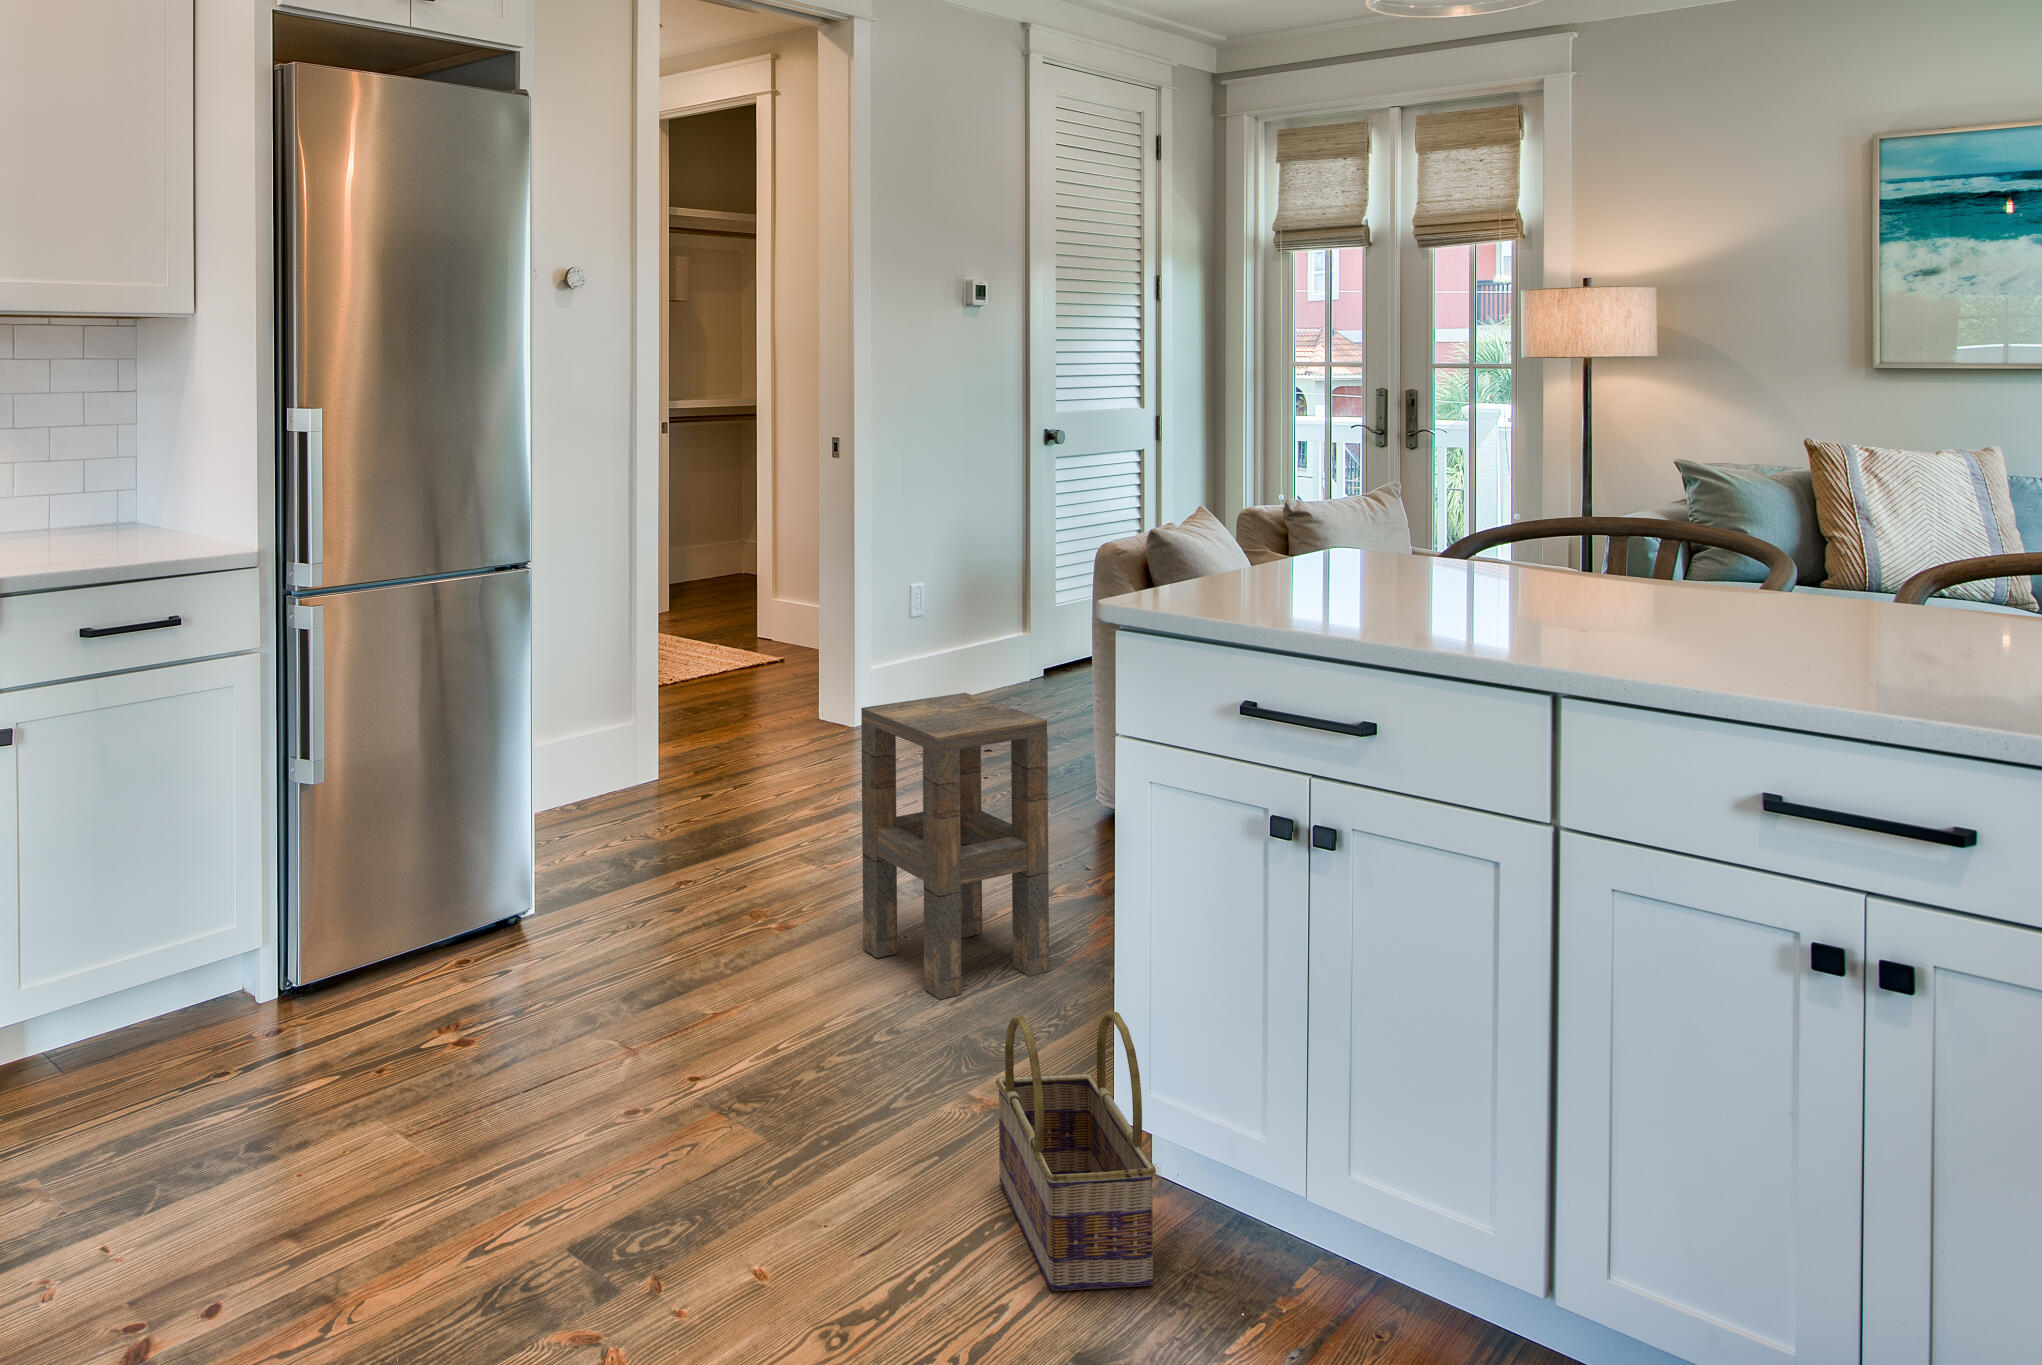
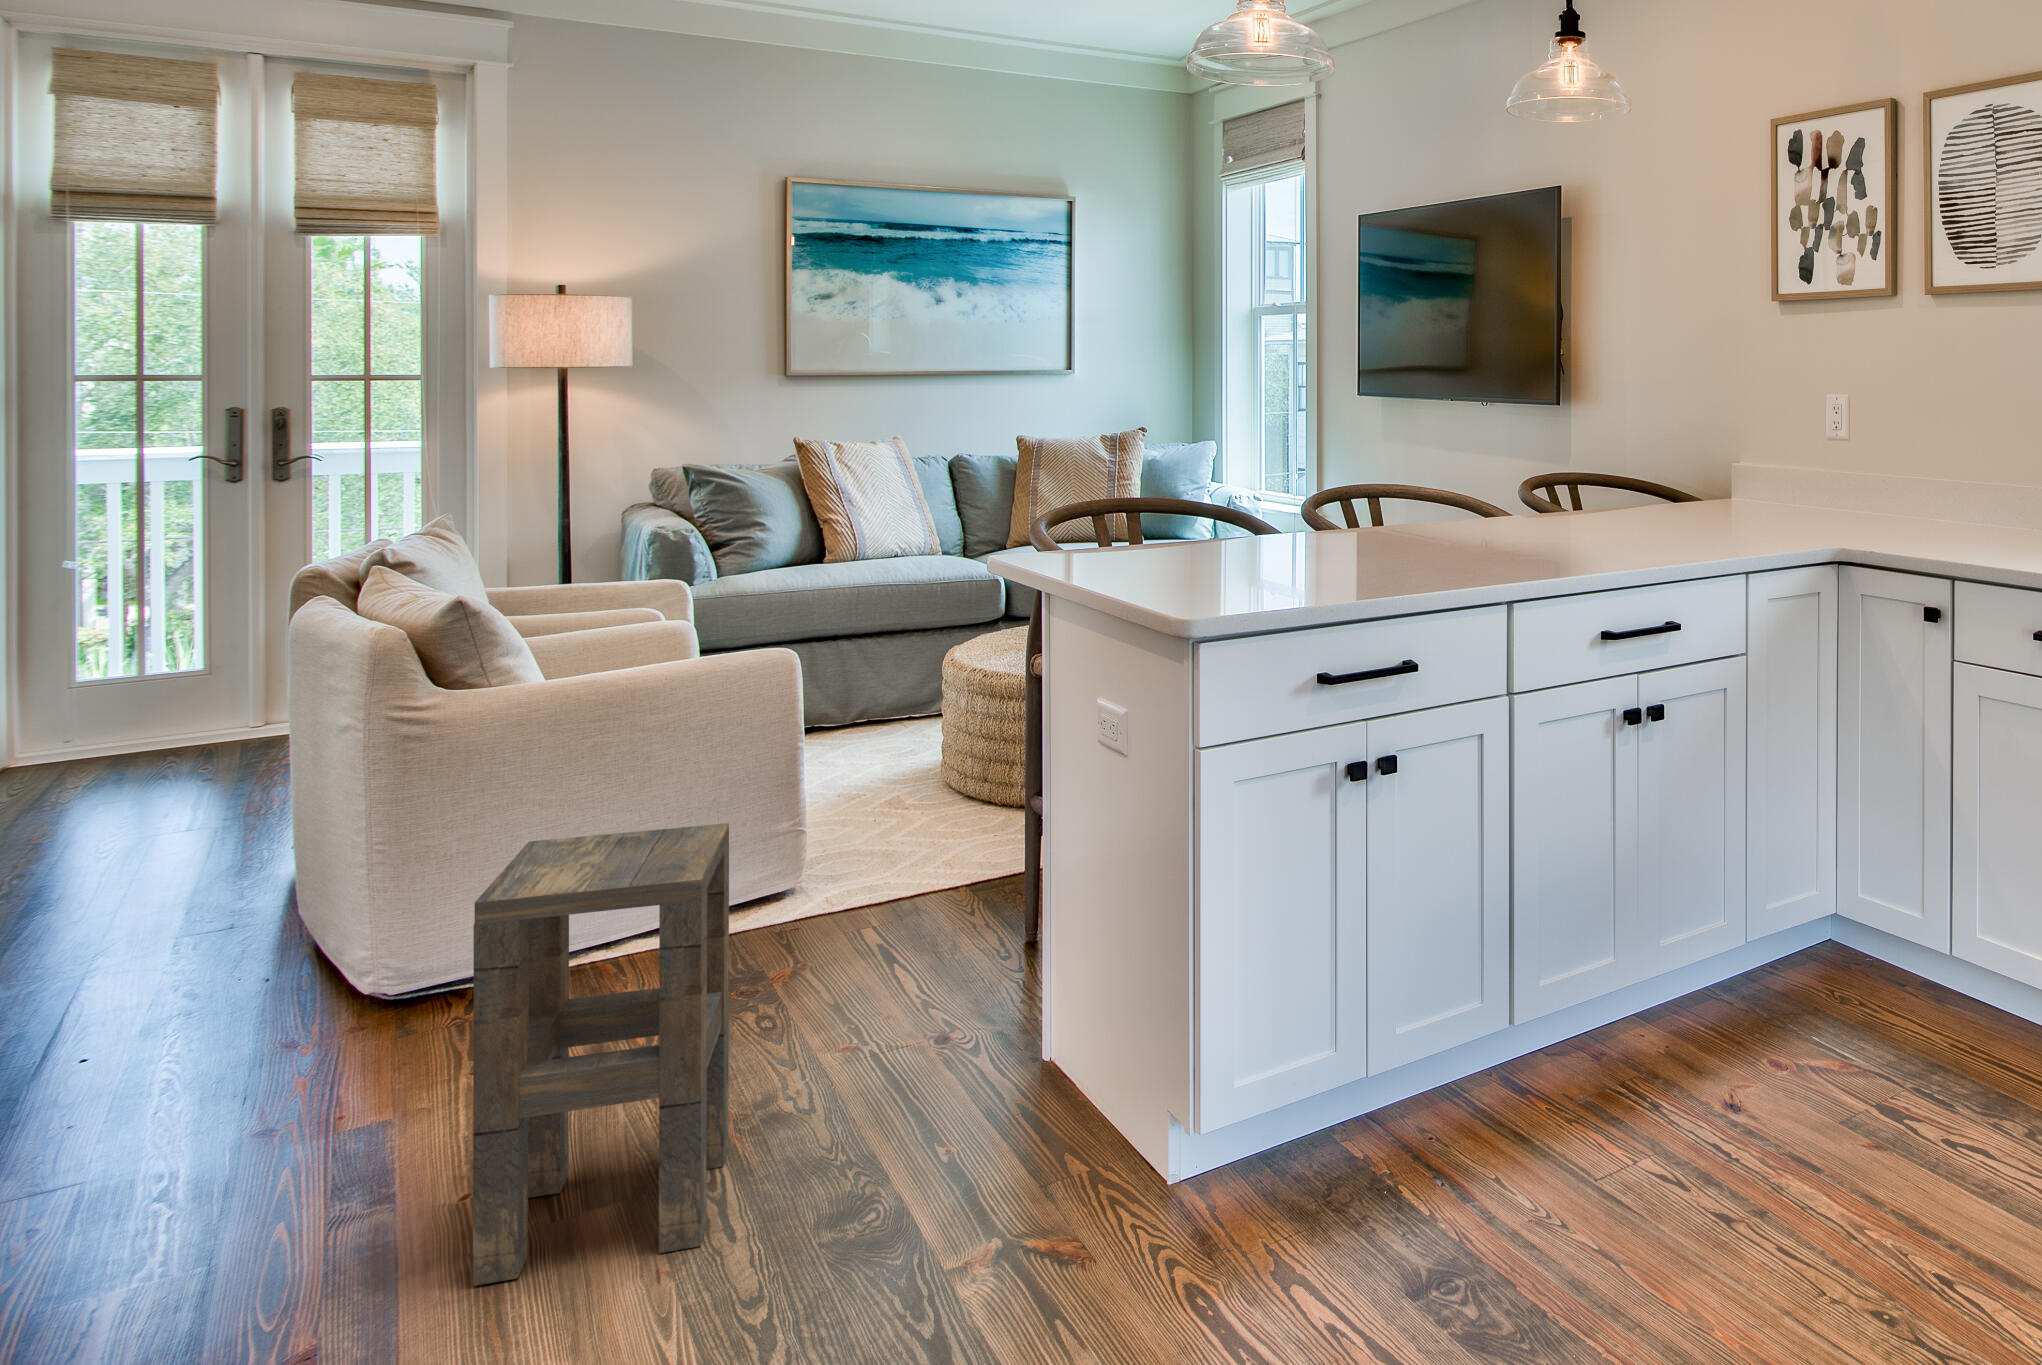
basket: present [996,1011,1156,1291] -> none [1129,1011,1347,1290]

